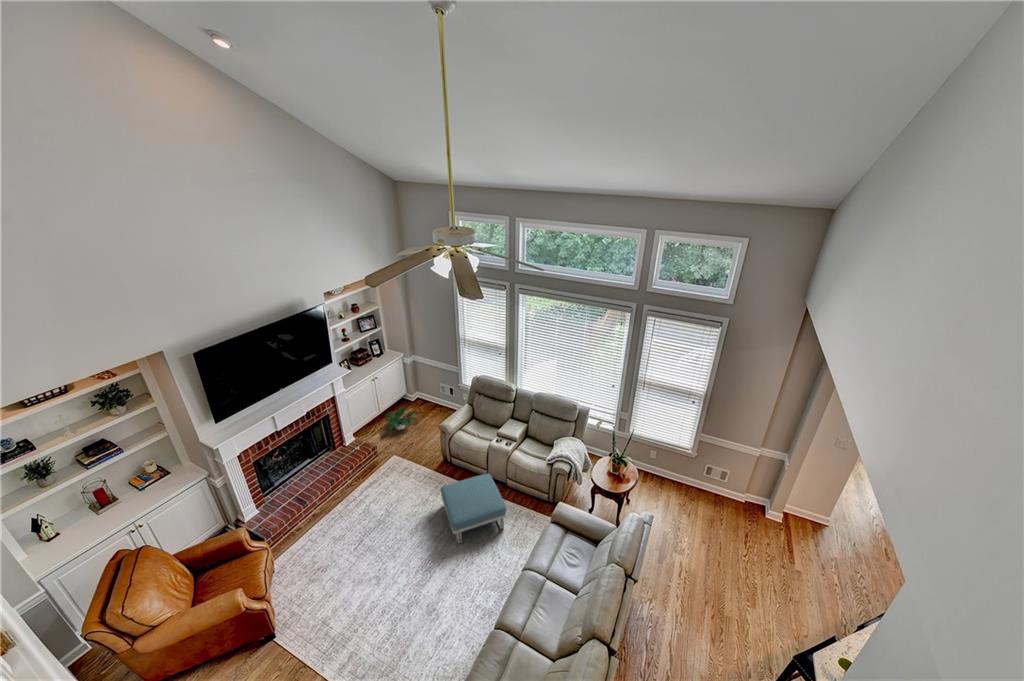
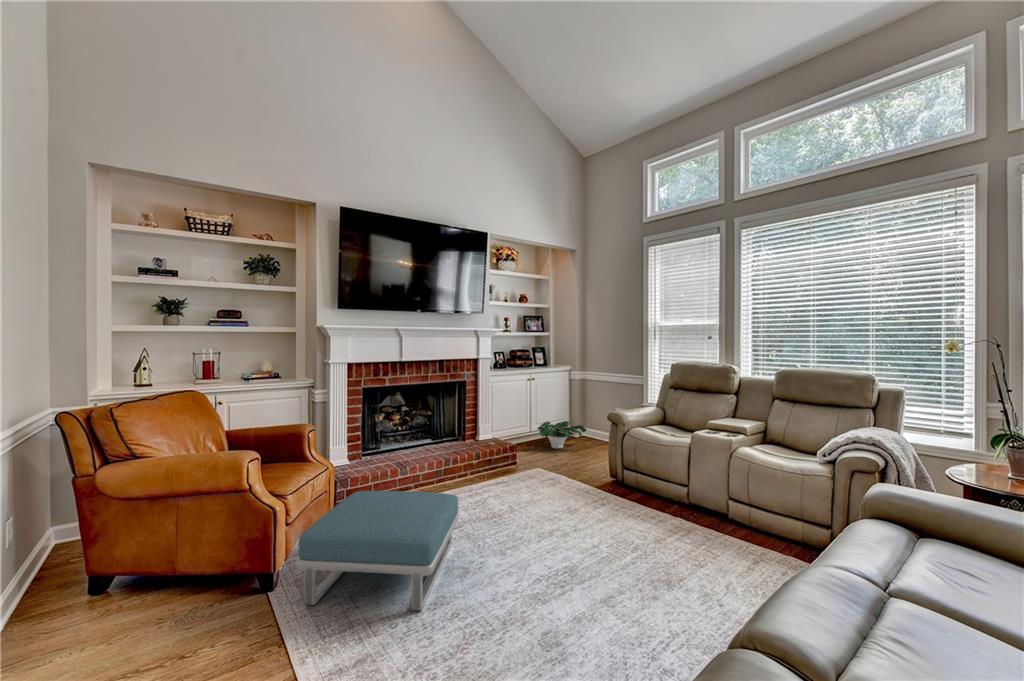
footstool: present [441,474,507,543] -> present [296,491,459,611]

